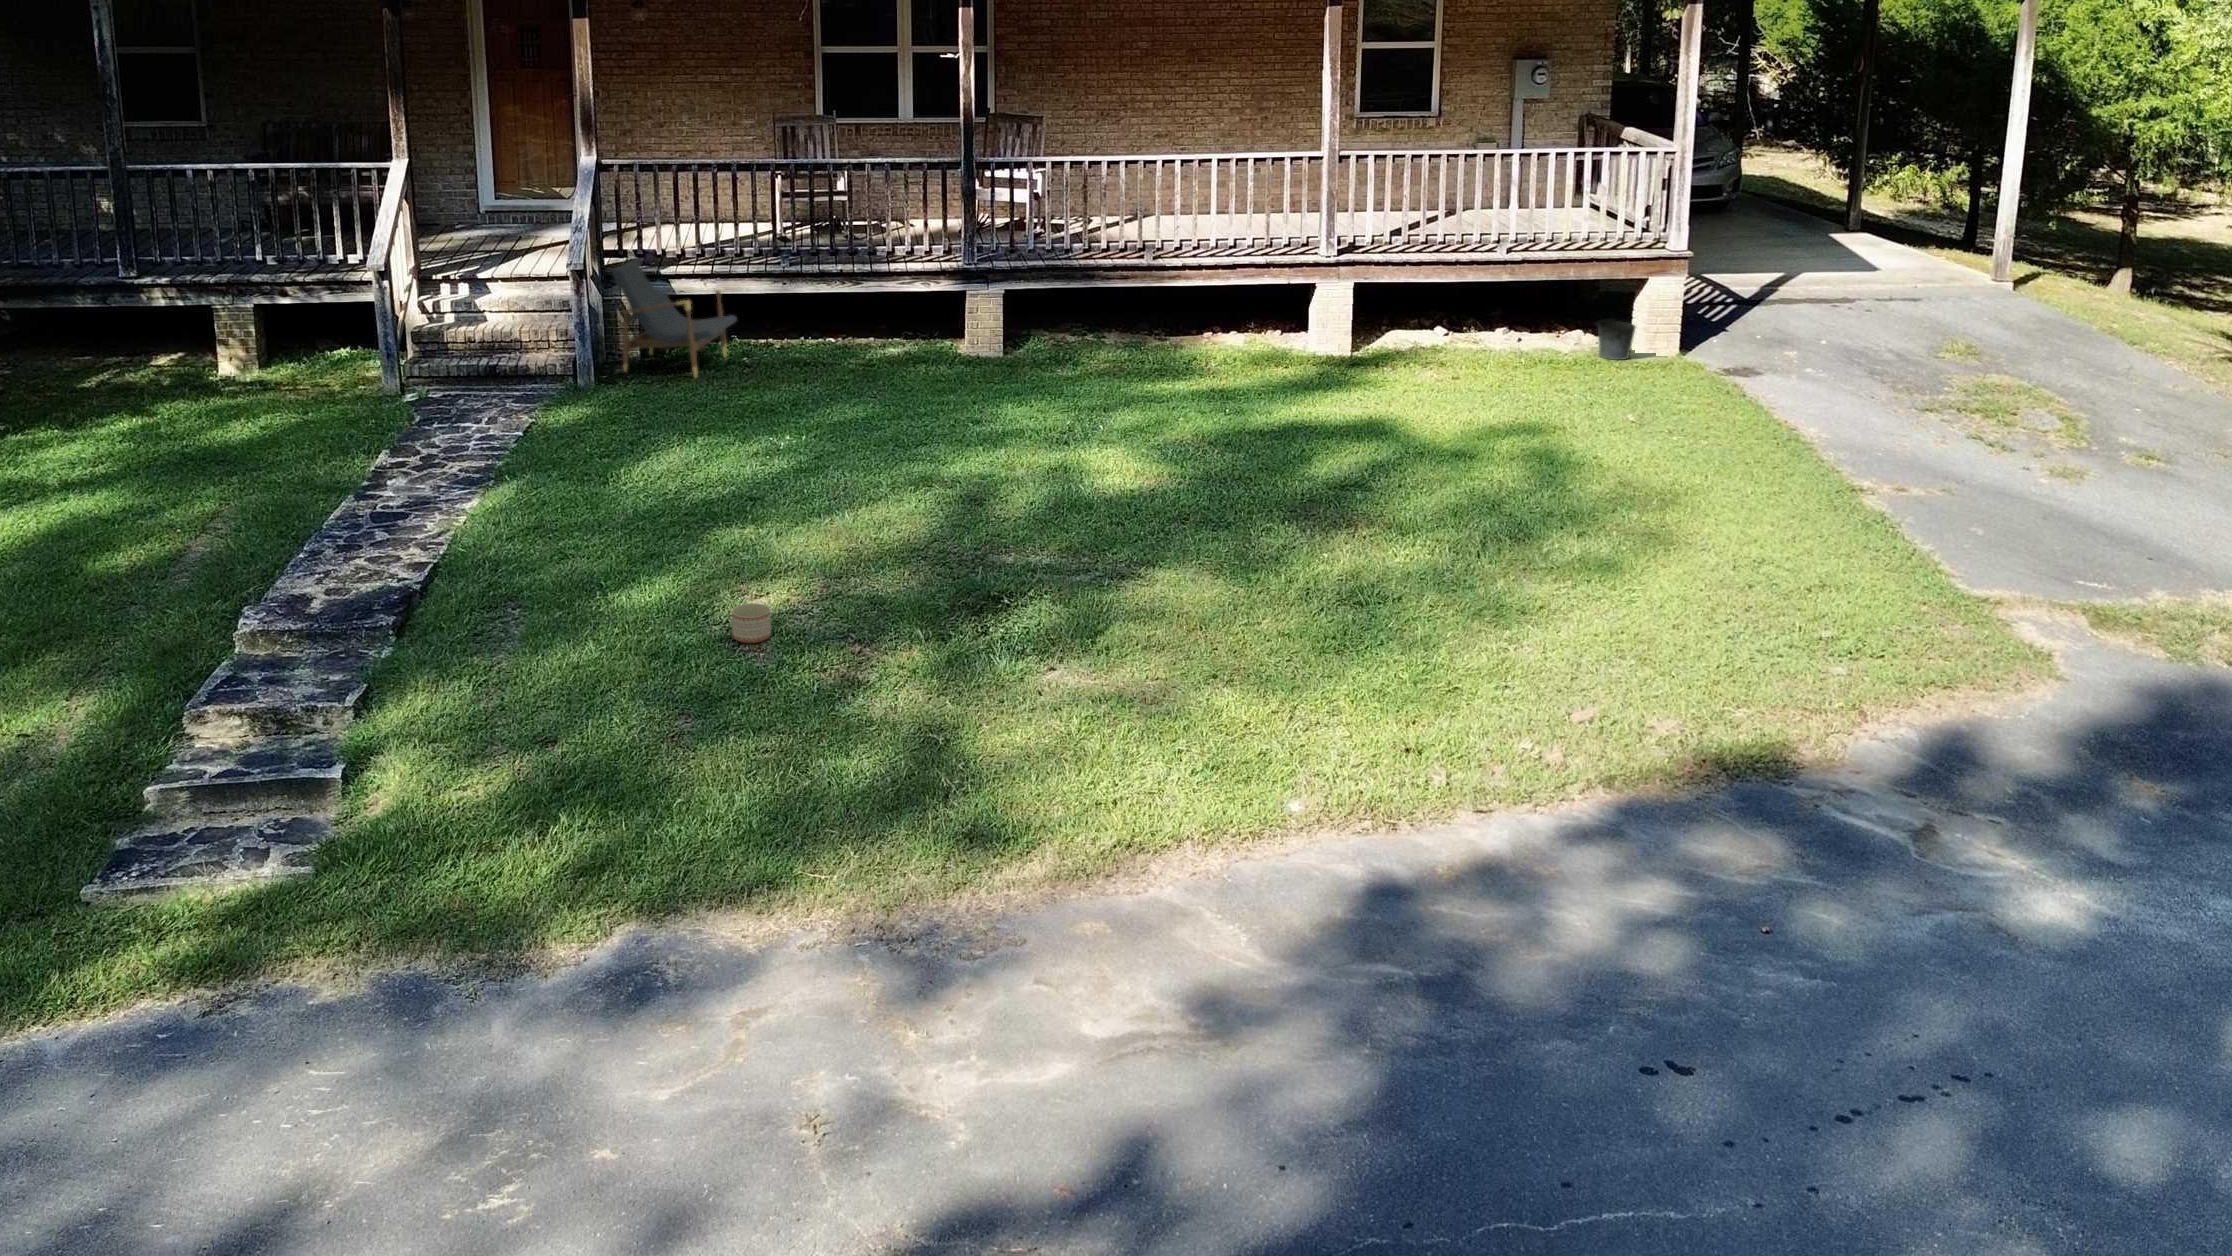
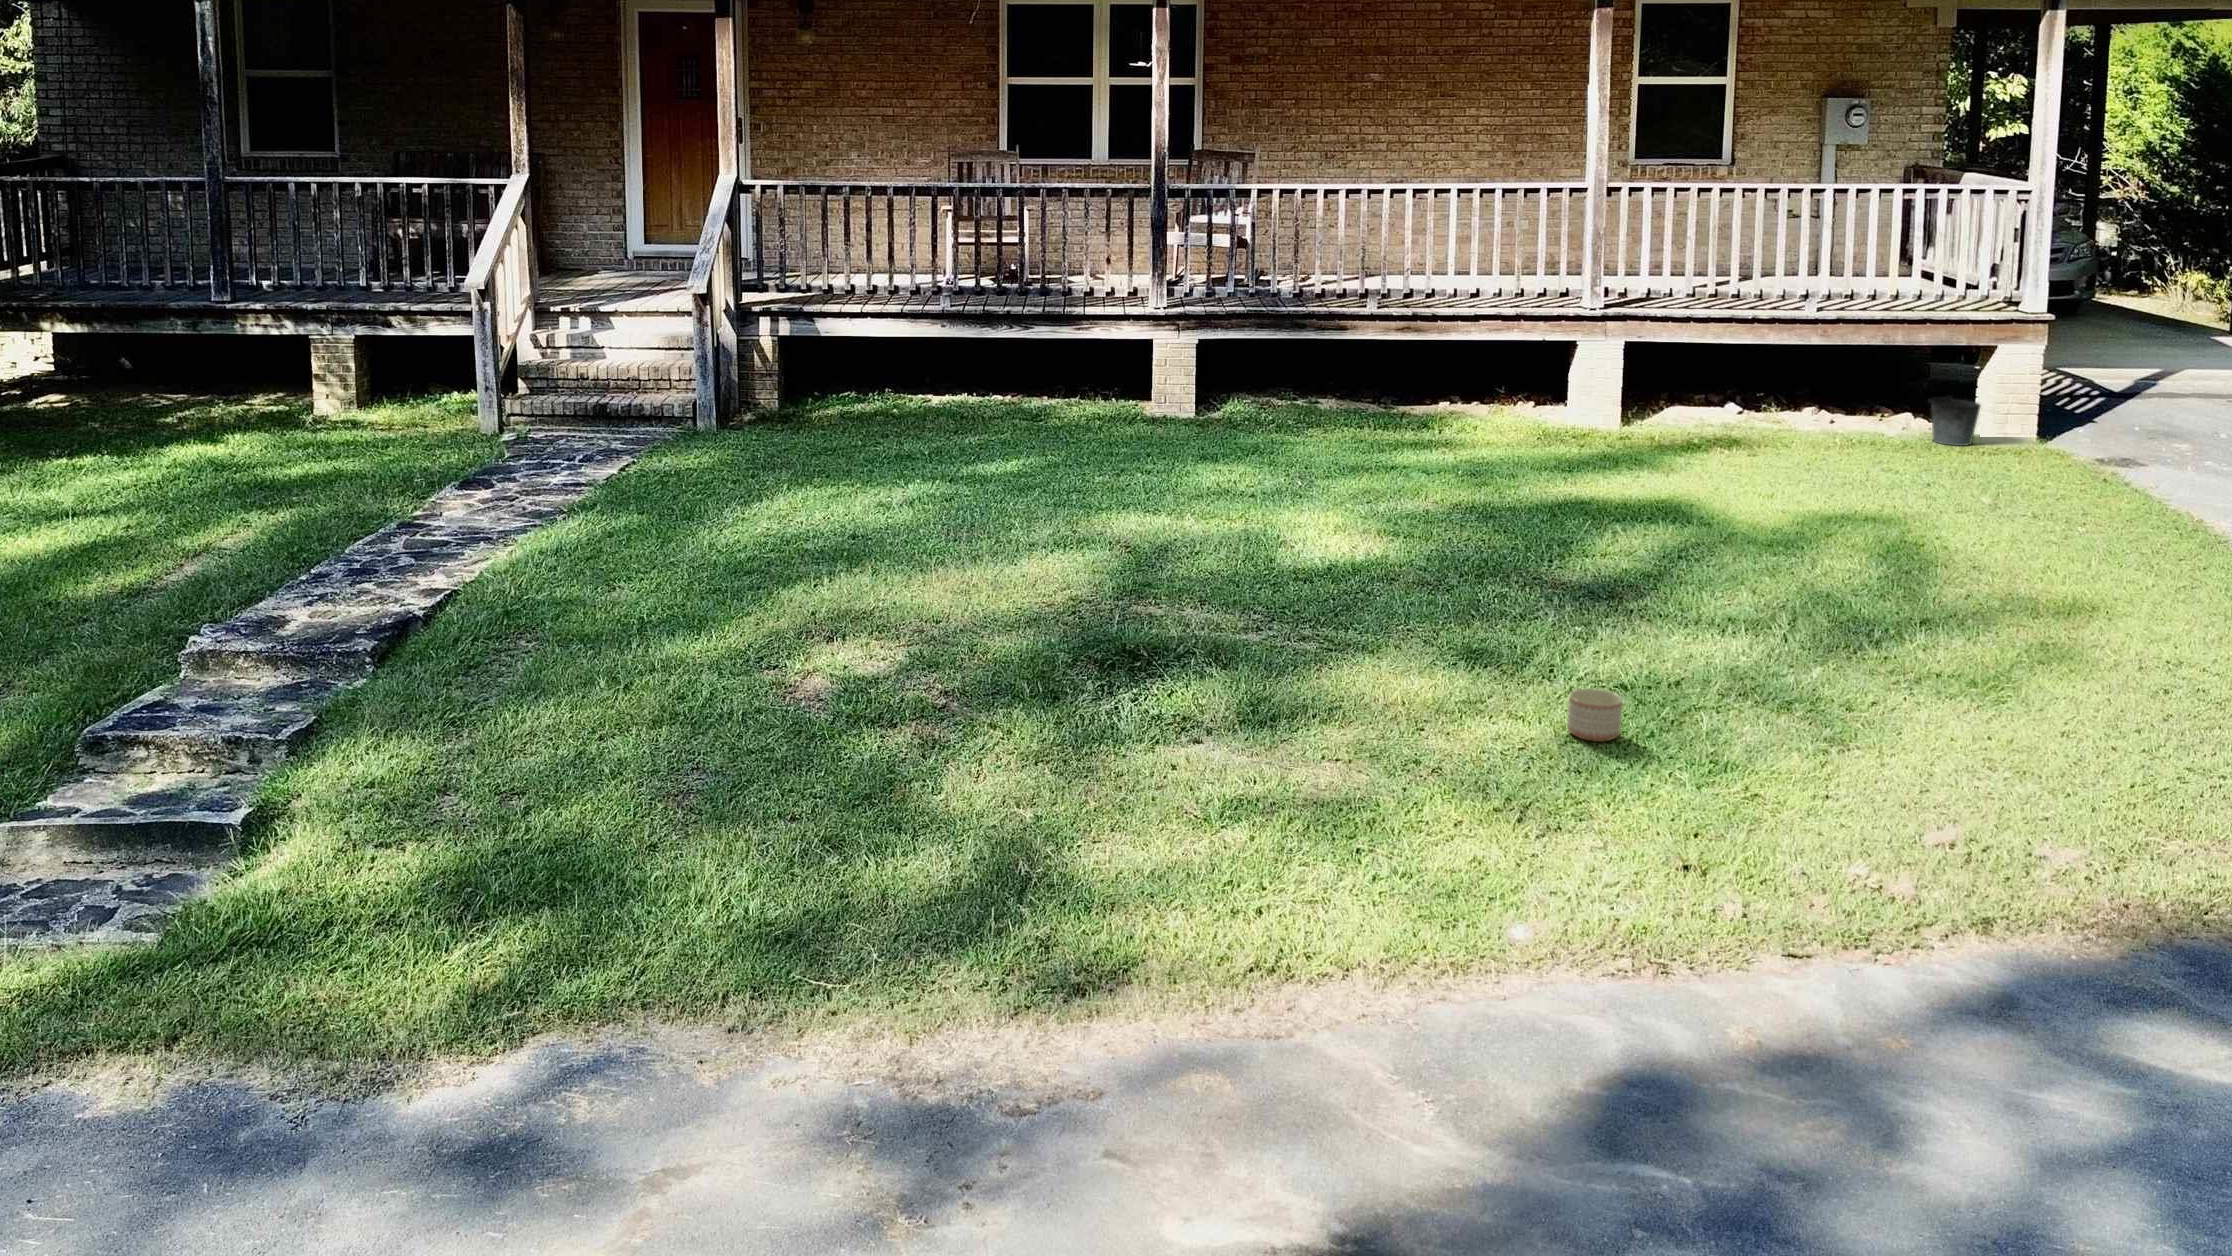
lounge chair: present [612,259,737,378] -> none [743,290,885,427]
planter: present [732,603,771,644] -> present [1567,689,1622,742]

